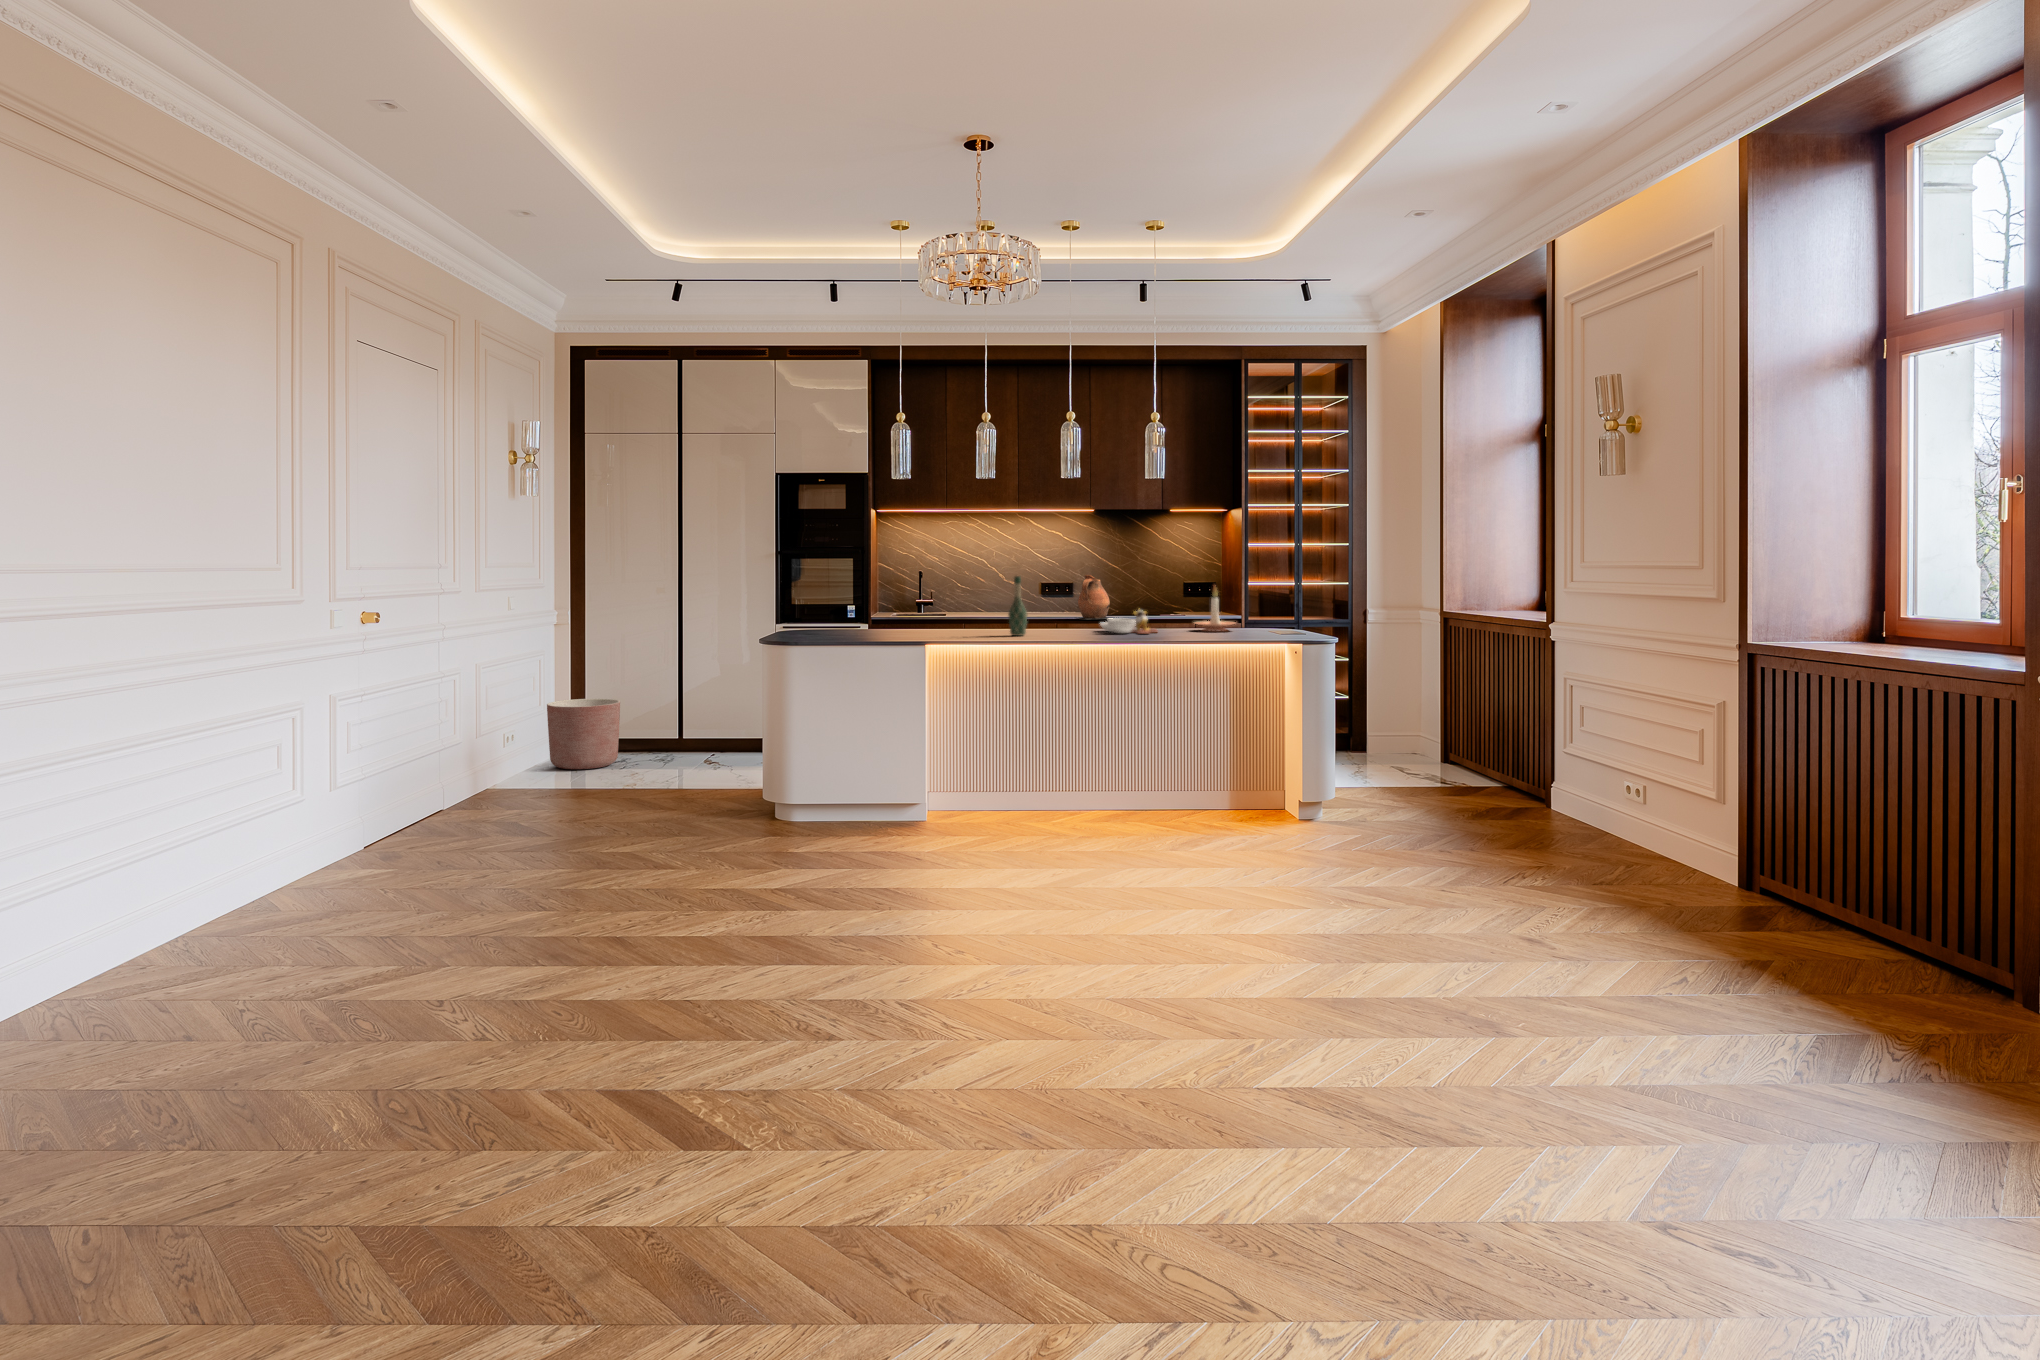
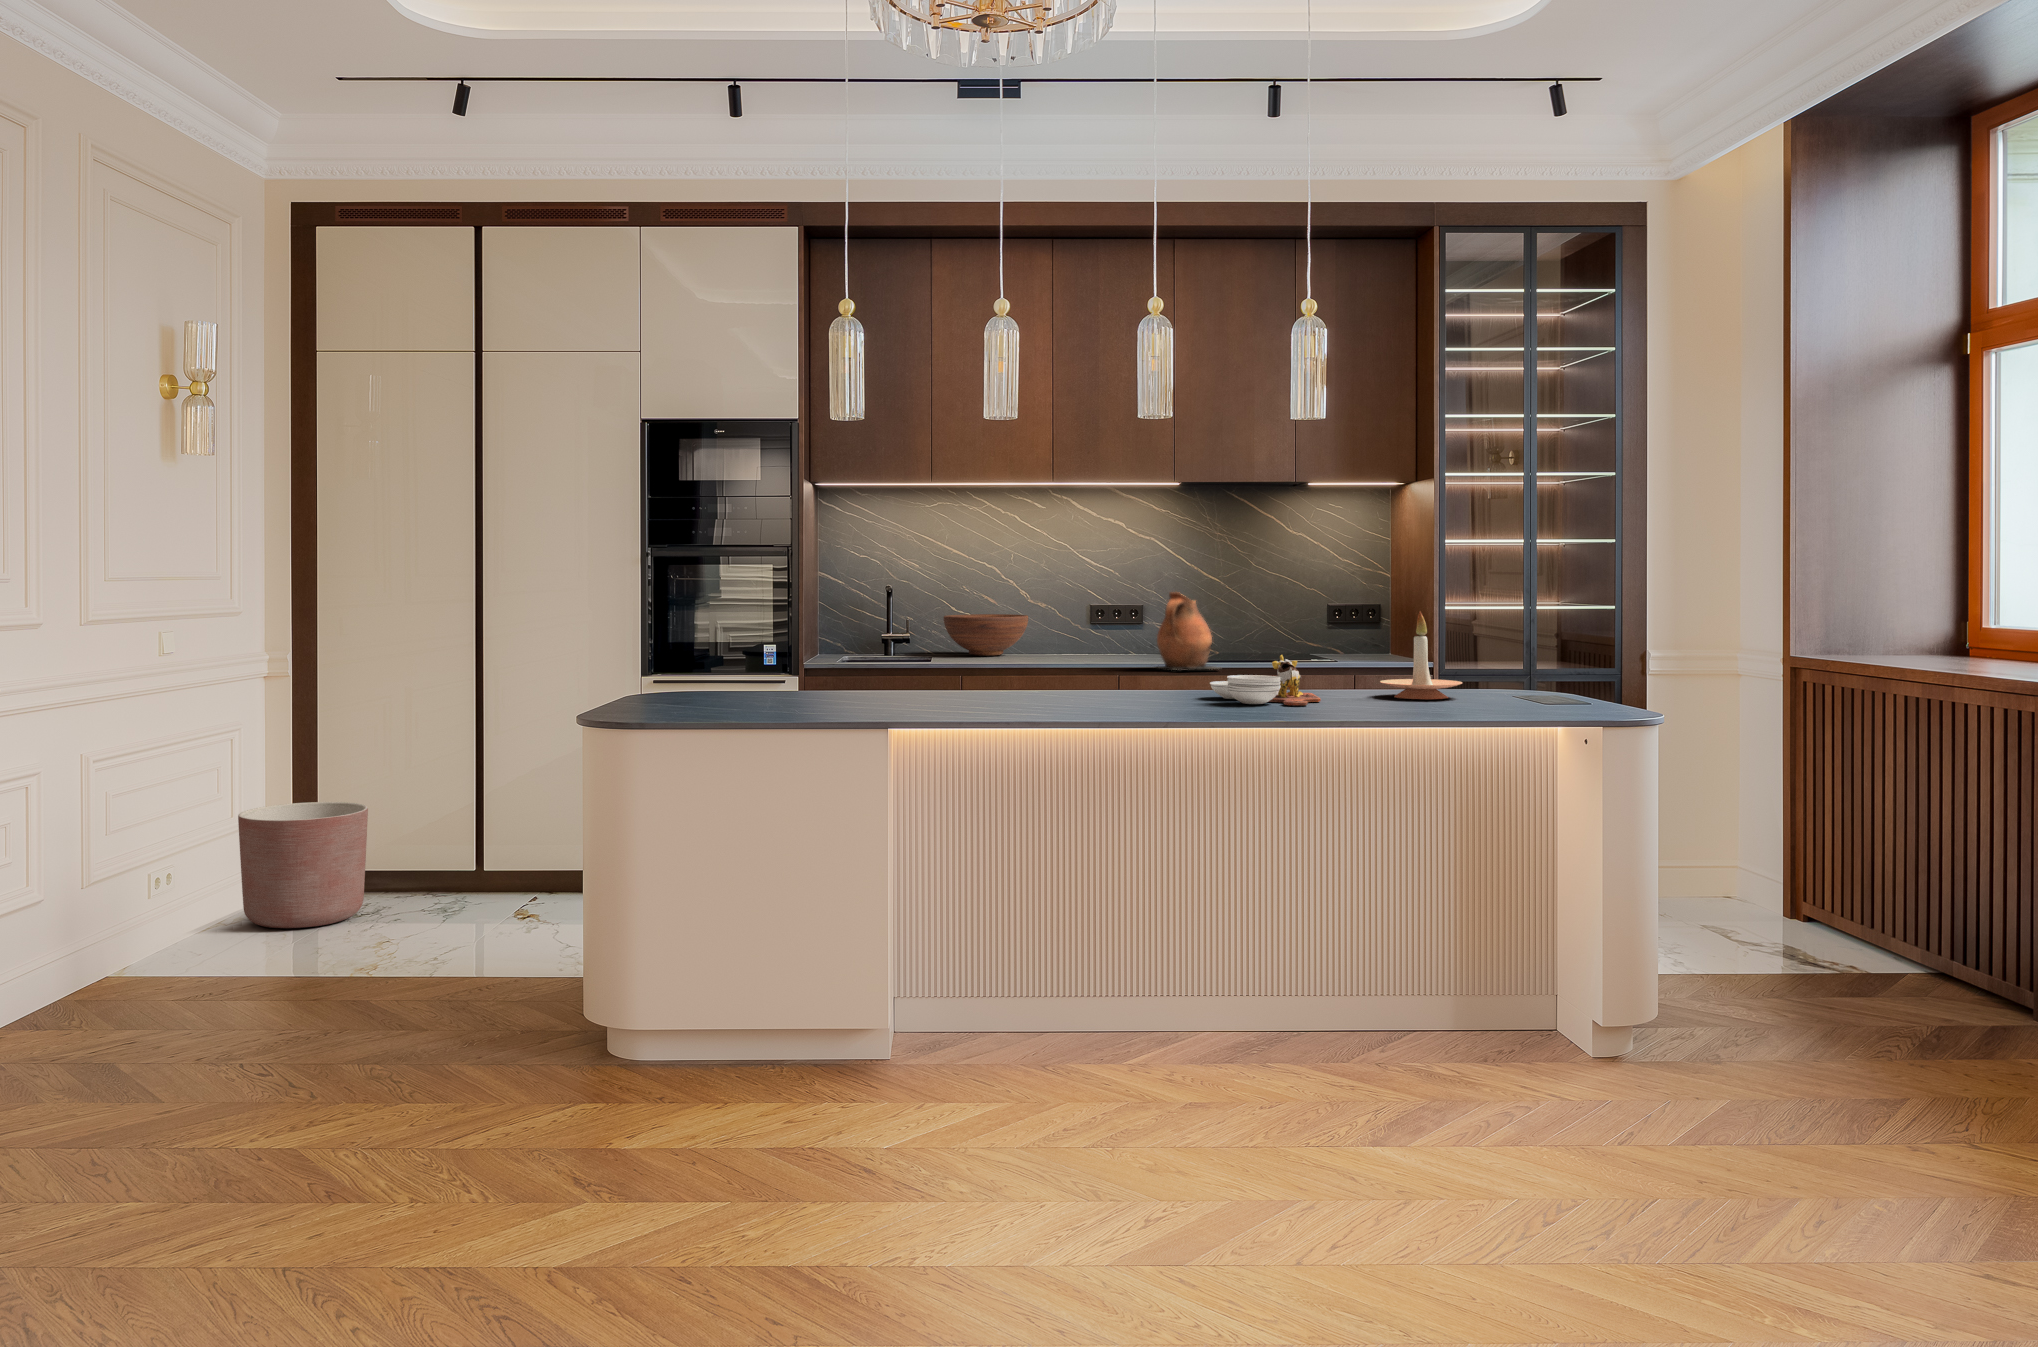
wine bottle: present [1008,576,1027,636] -> none [1045,598,1081,709]
fruit bowl: none [955,589,1006,613] -> present [944,614,1028,656]

